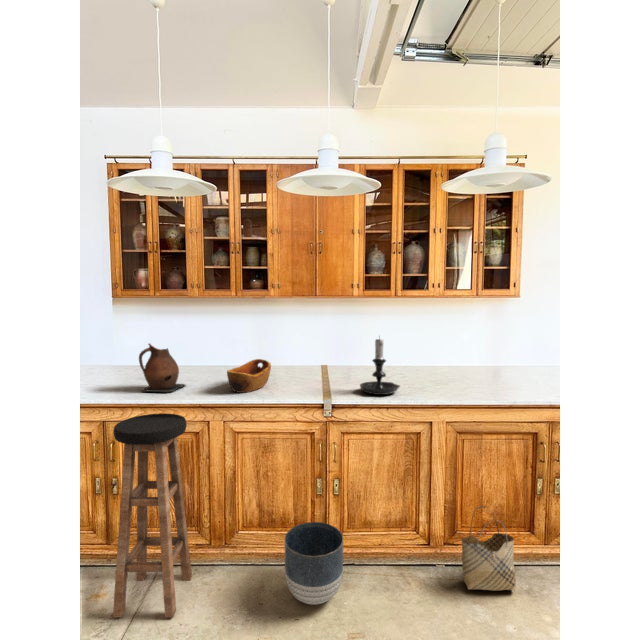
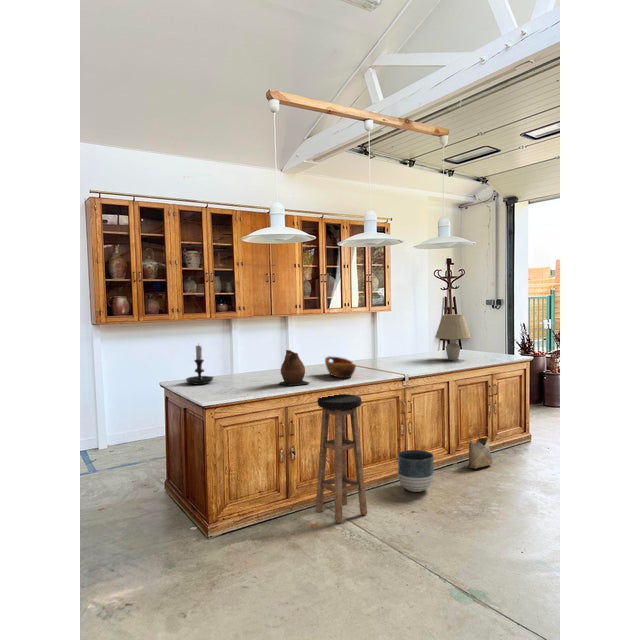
table lamp: none [459,315,519,388] -> present [435,314,471,360]
candle holder: present [360,339,400,395] -> present [186,345,214,384]

